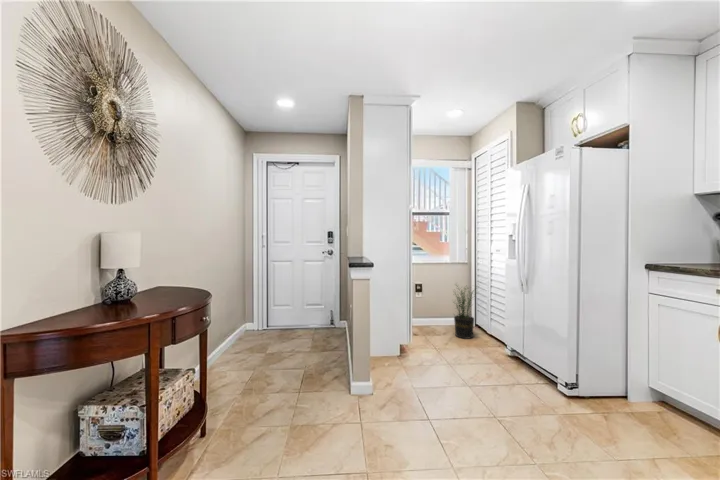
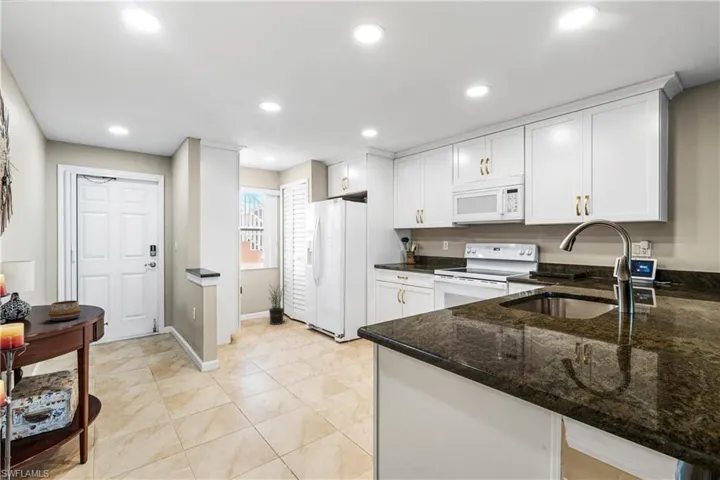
decorative bowl: none [122,284,162,310] -> present [48,300,81,321]

